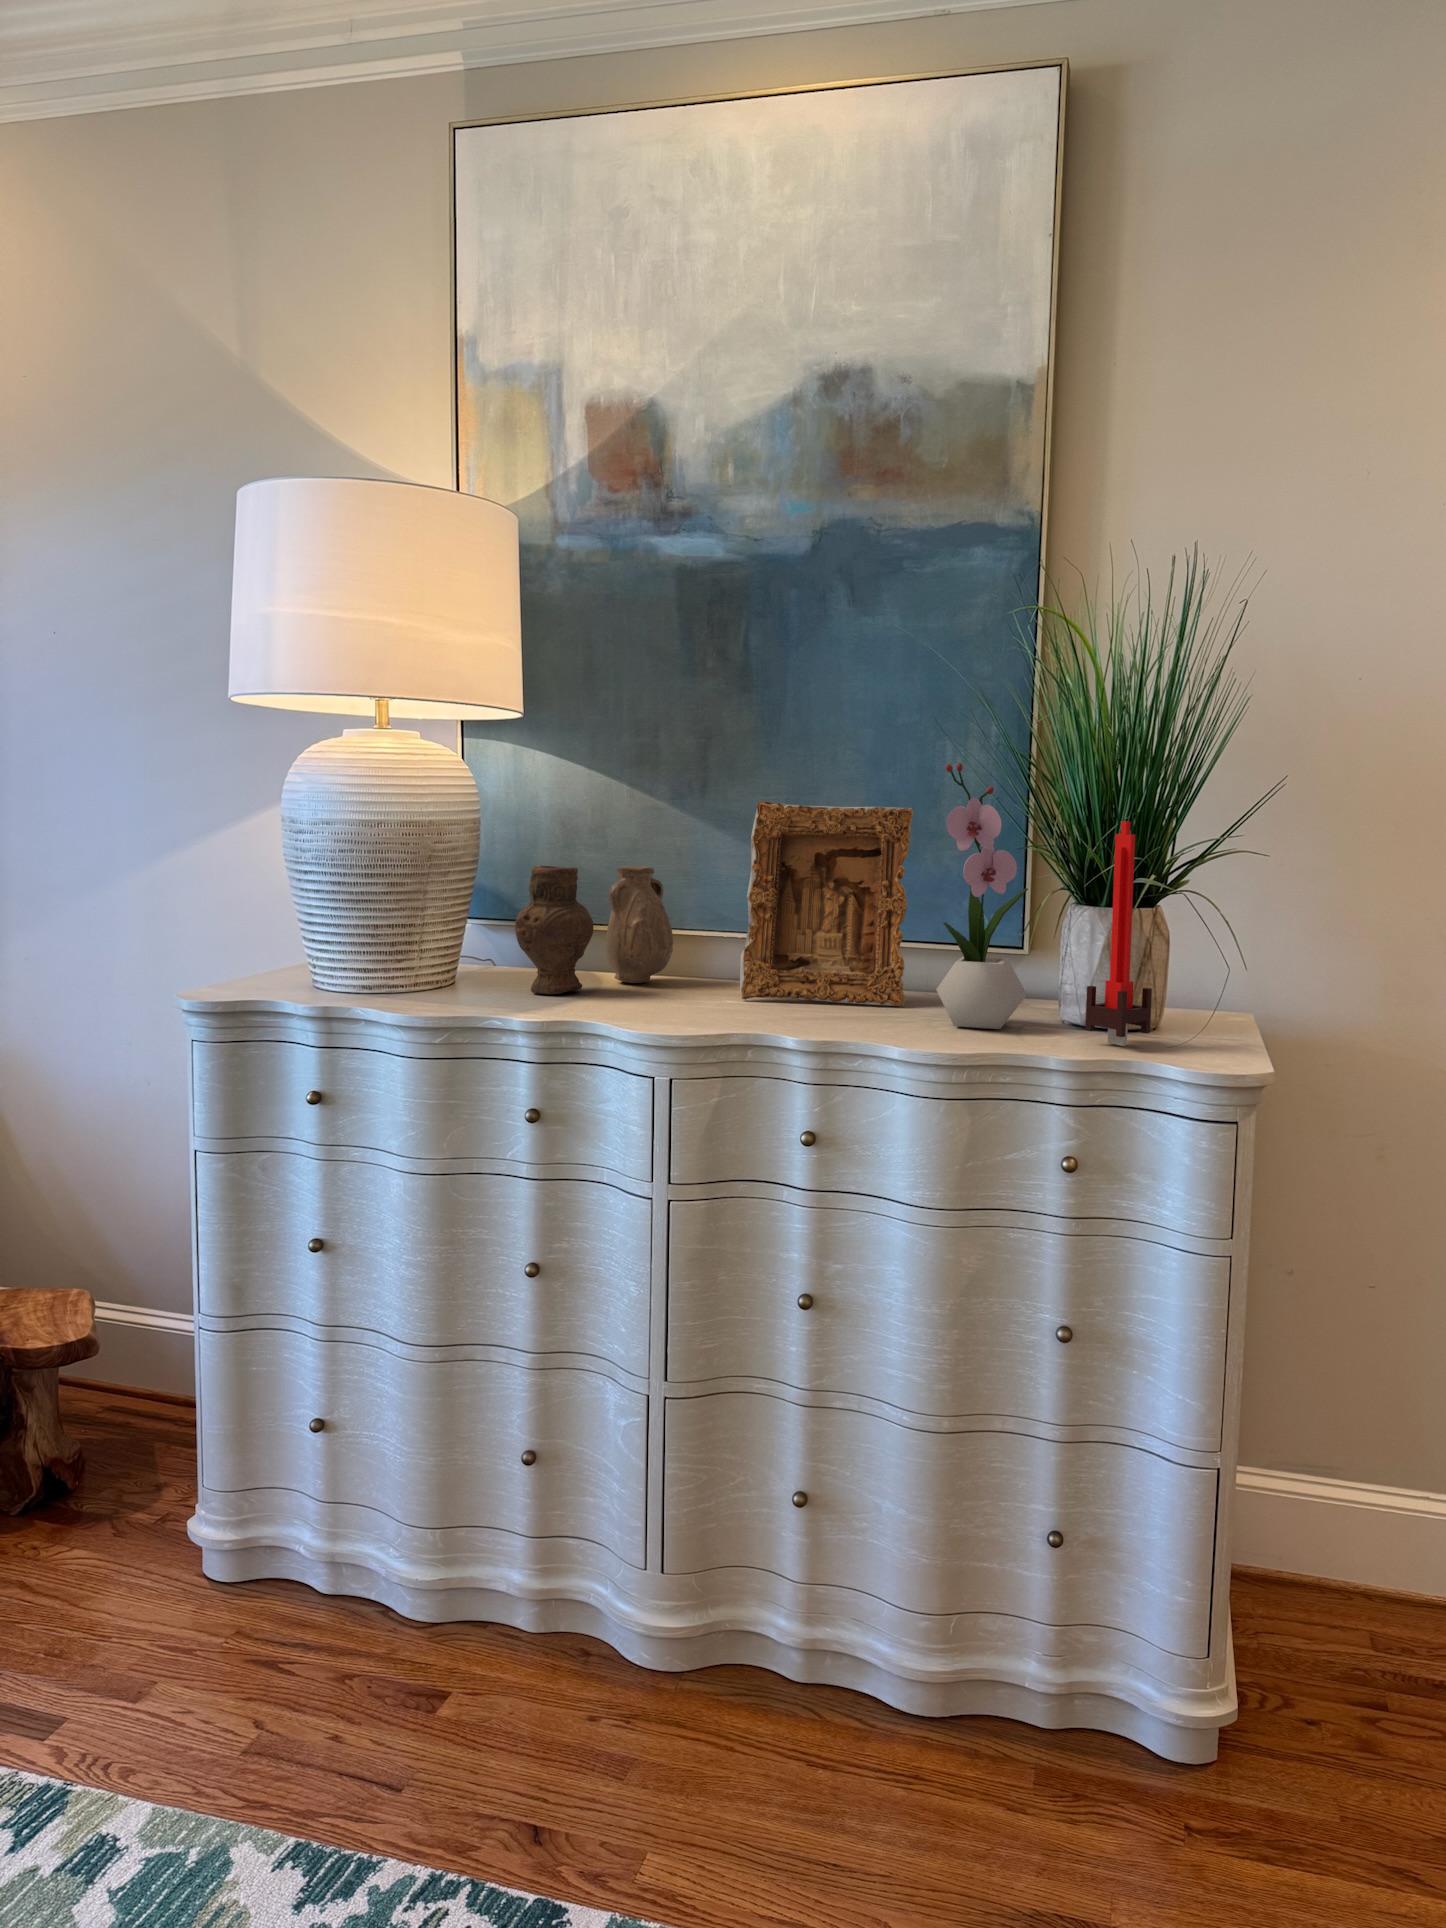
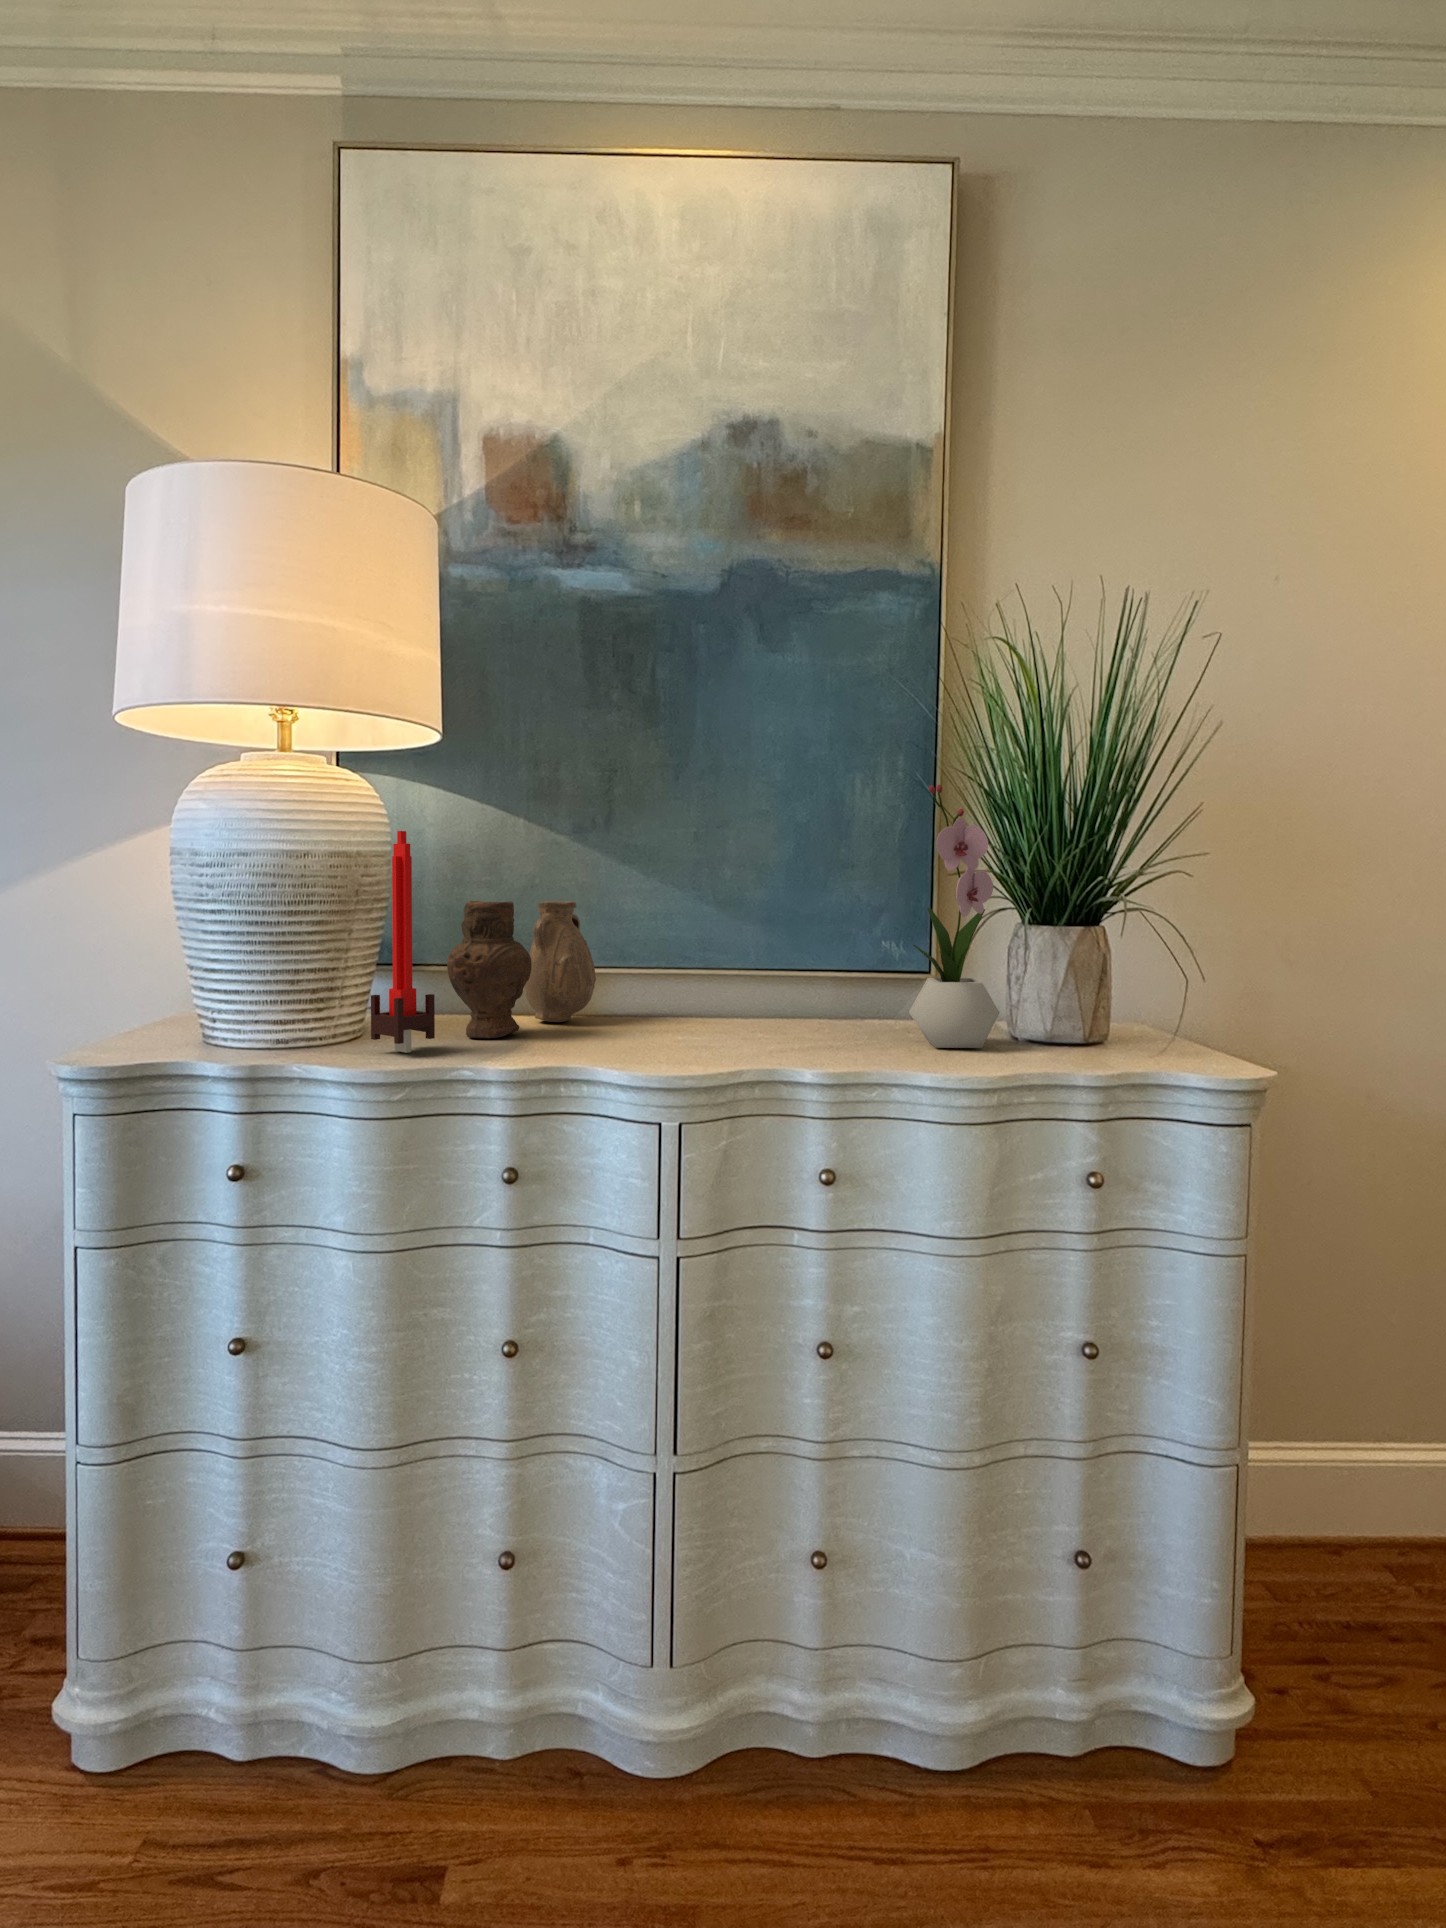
picture frame: present [740,801,914,1006] -> none [683,831,852,1033]
candle: present [1085,821,1152,1046] -> present [371,831,435,1053]

